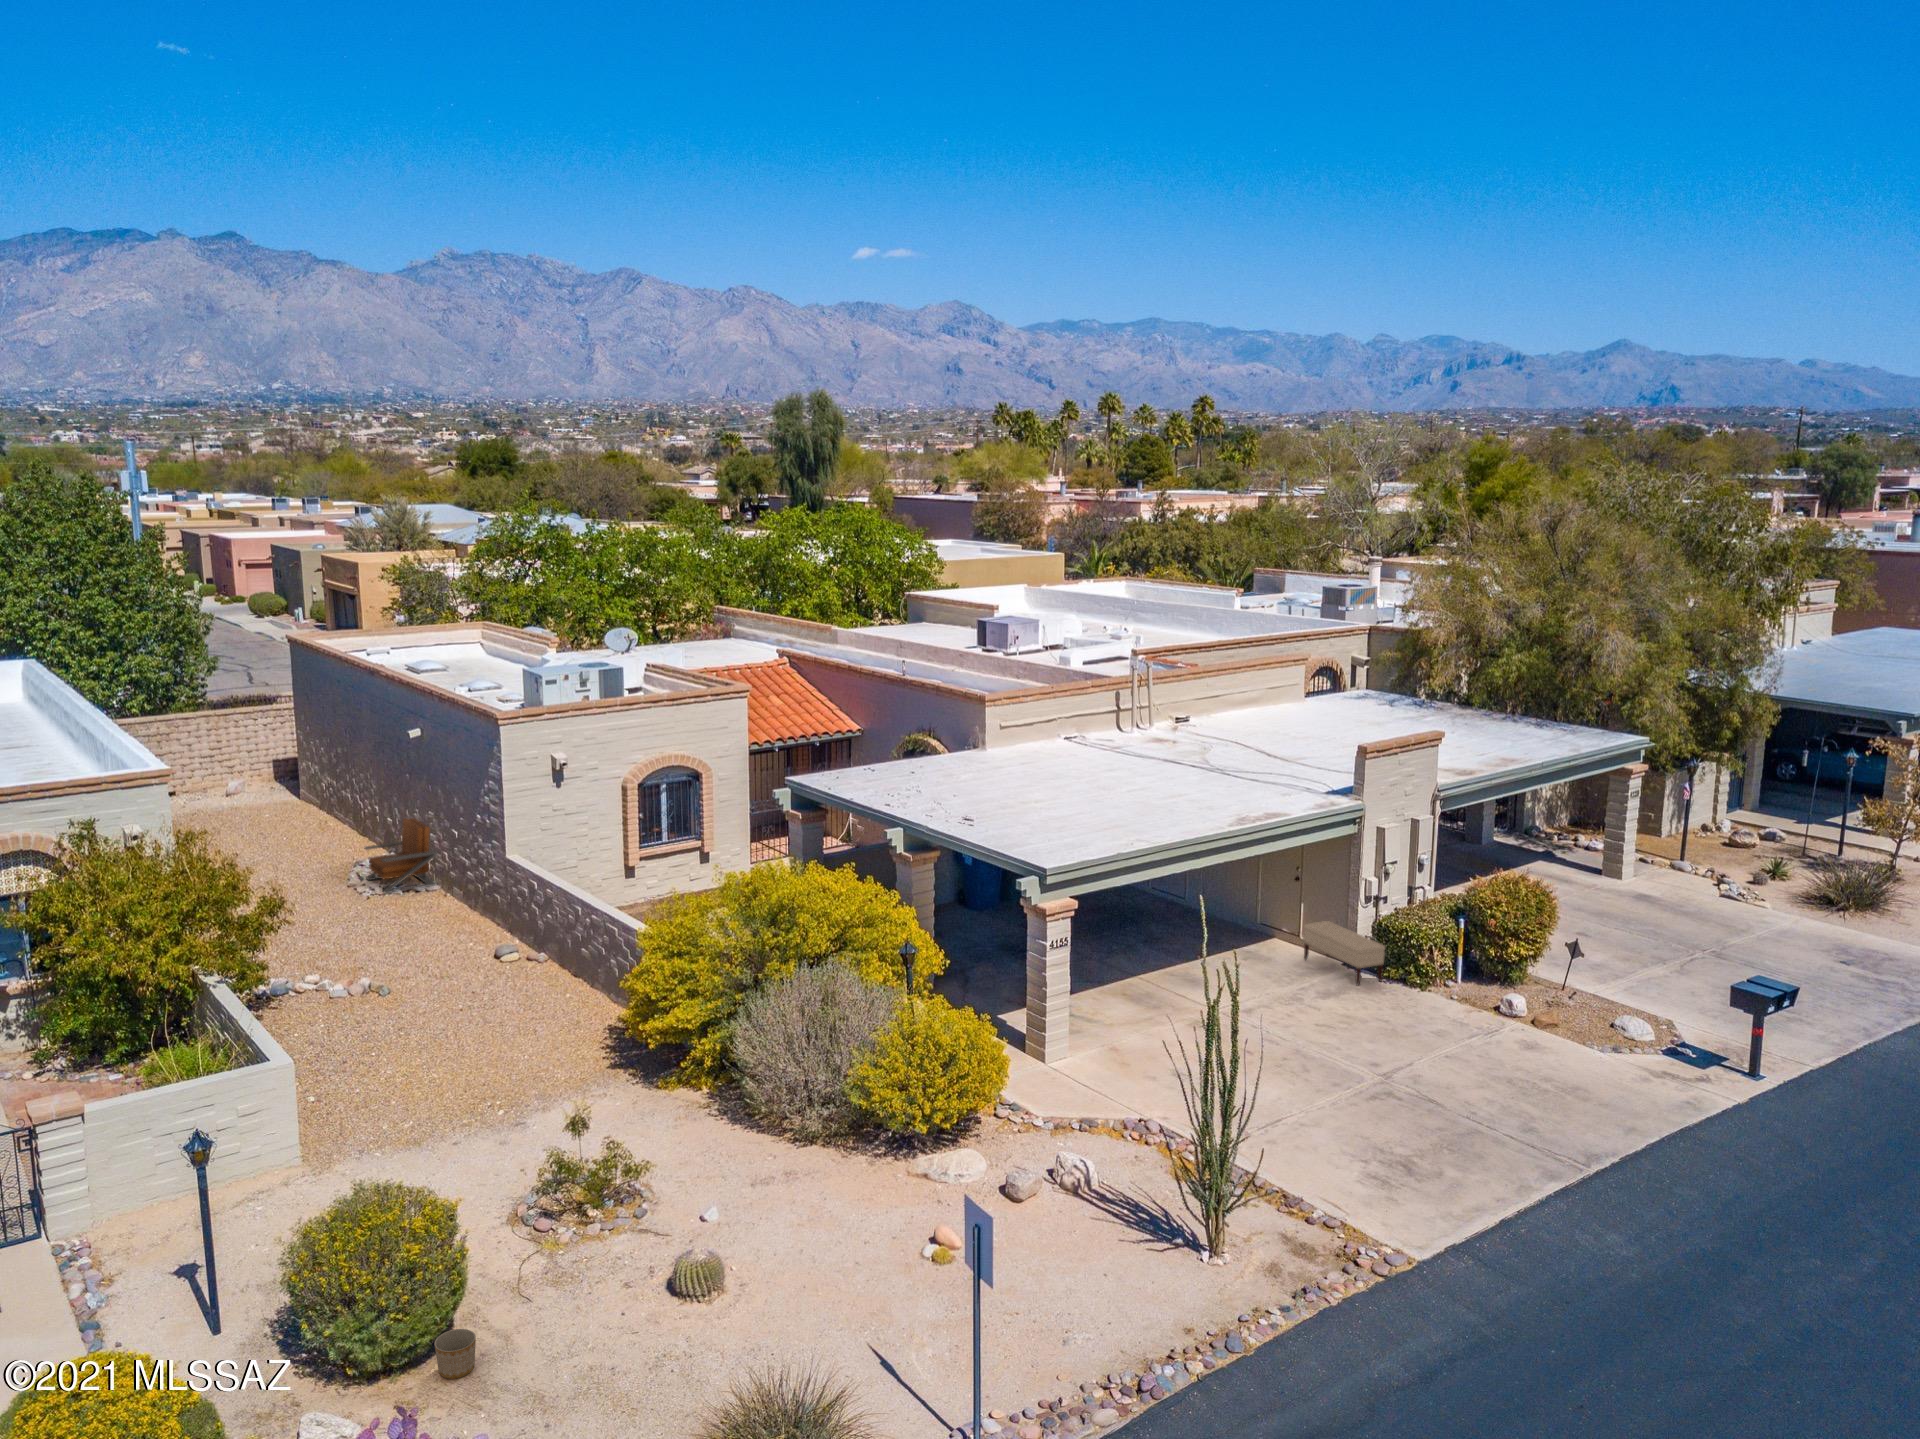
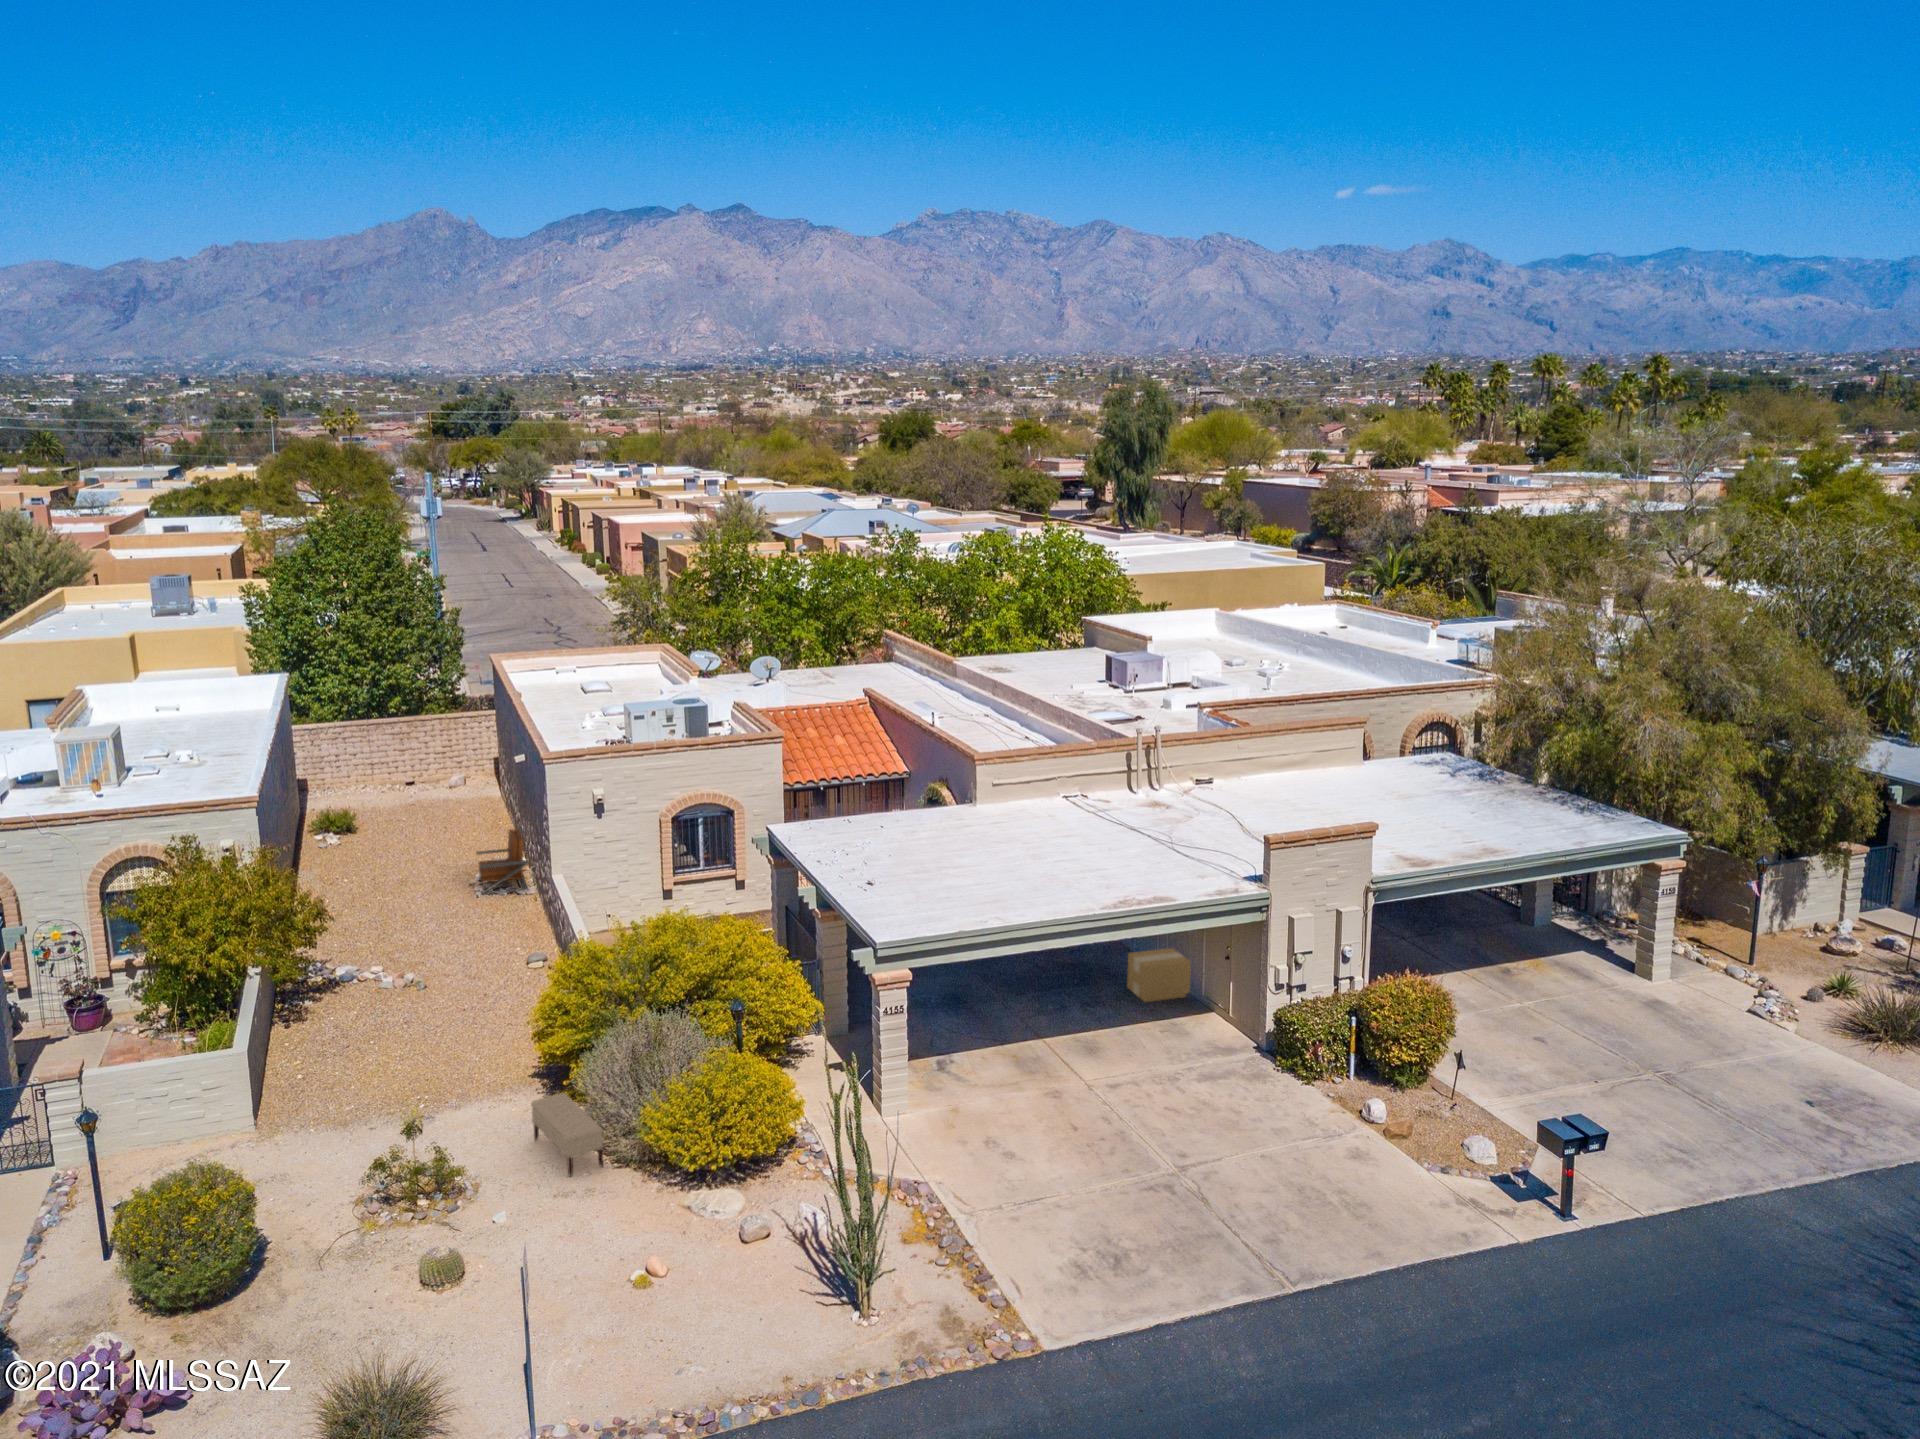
cardboard box: none [1166,880,1234,935] -> present [1127,948,1191,1002]
bench: present [1304,921,1385,985] -> present [531,1093,603,1177]
planter: present [434,1329,476,1379] -> none [216,1285,249,1323]

